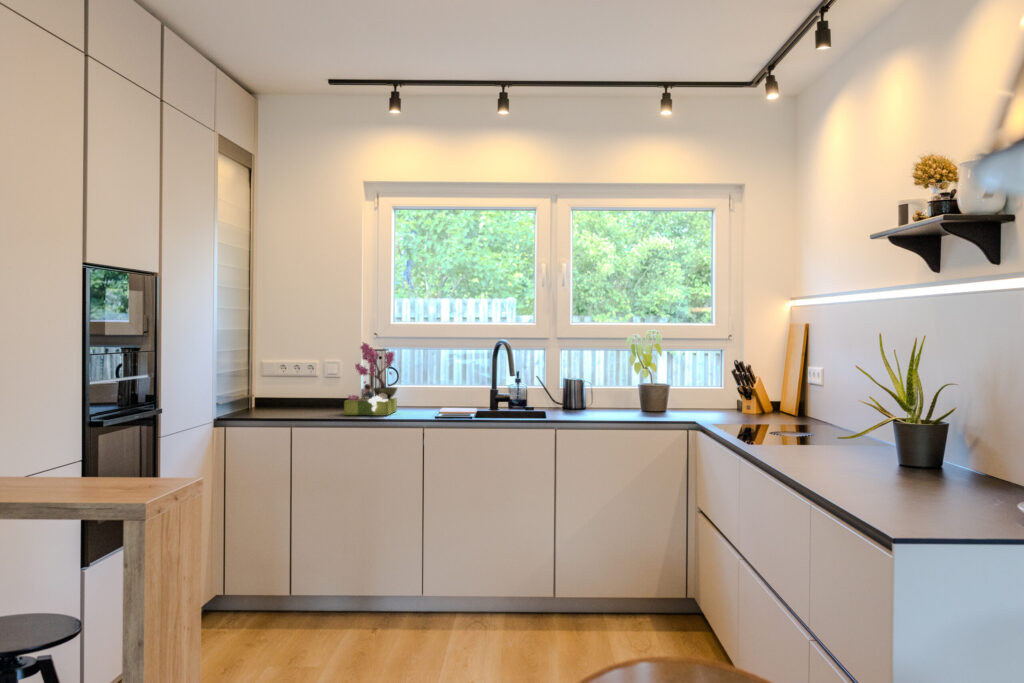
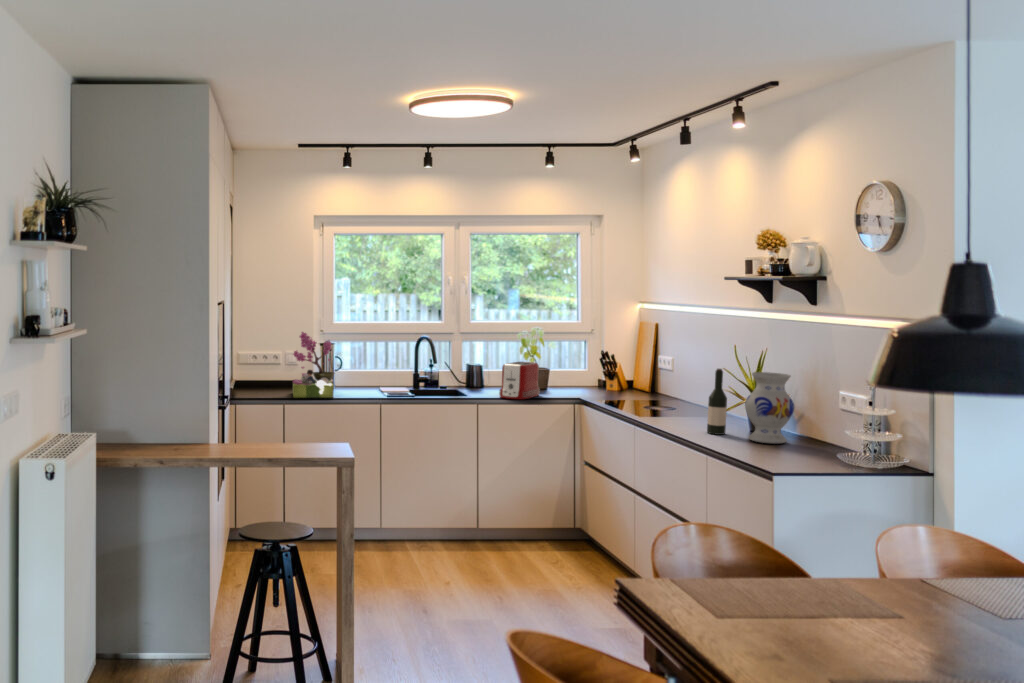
wine bottle: none [825,367,855,467] -> present [707,369,727,435]
vase: none [877,370,962,483] -> present [745,372,794,443]
toaster: none [587,375,644,420] -> present [499,362,540,399]

